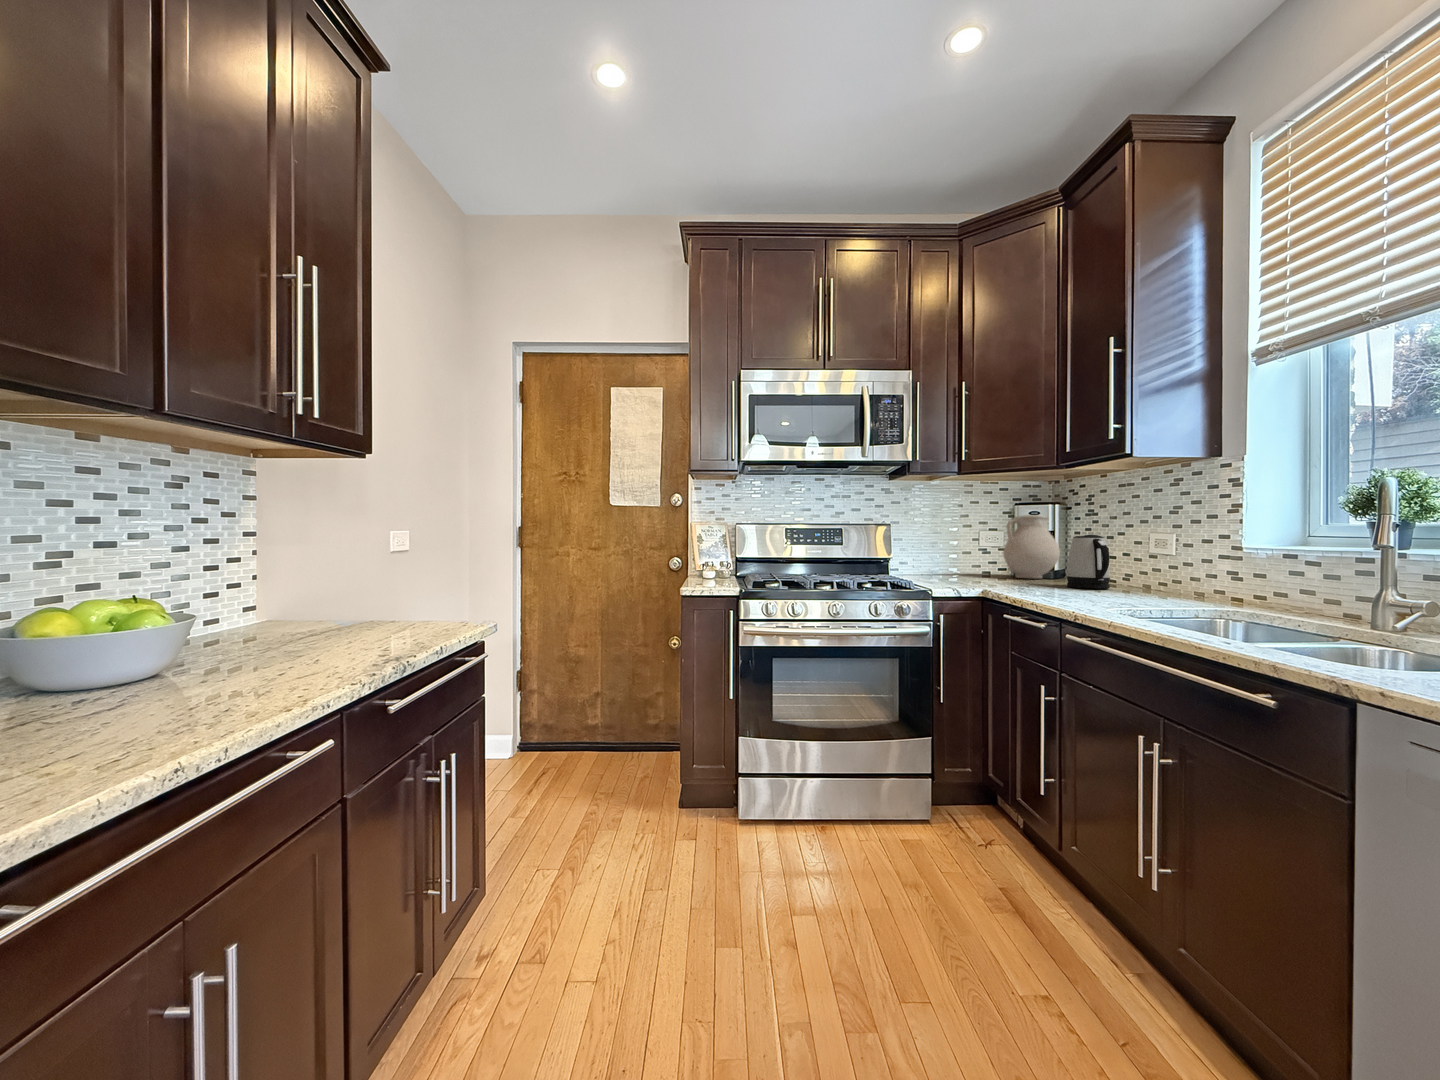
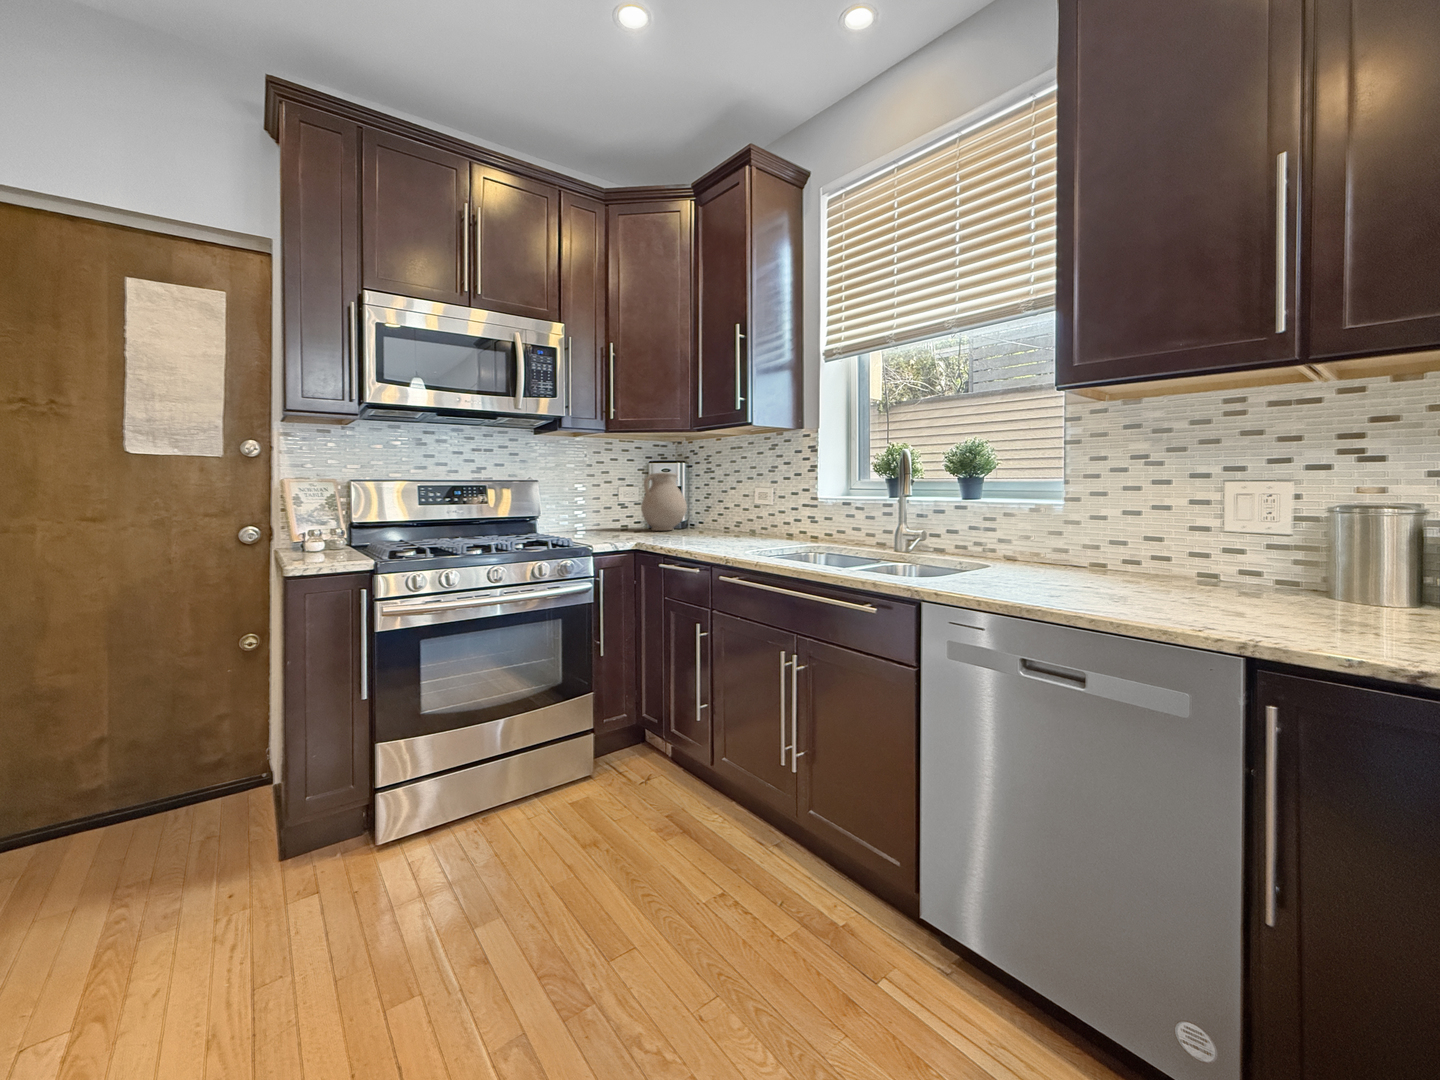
kettle: present [1067,535,1110,589] -> none [698,490,731,537]

